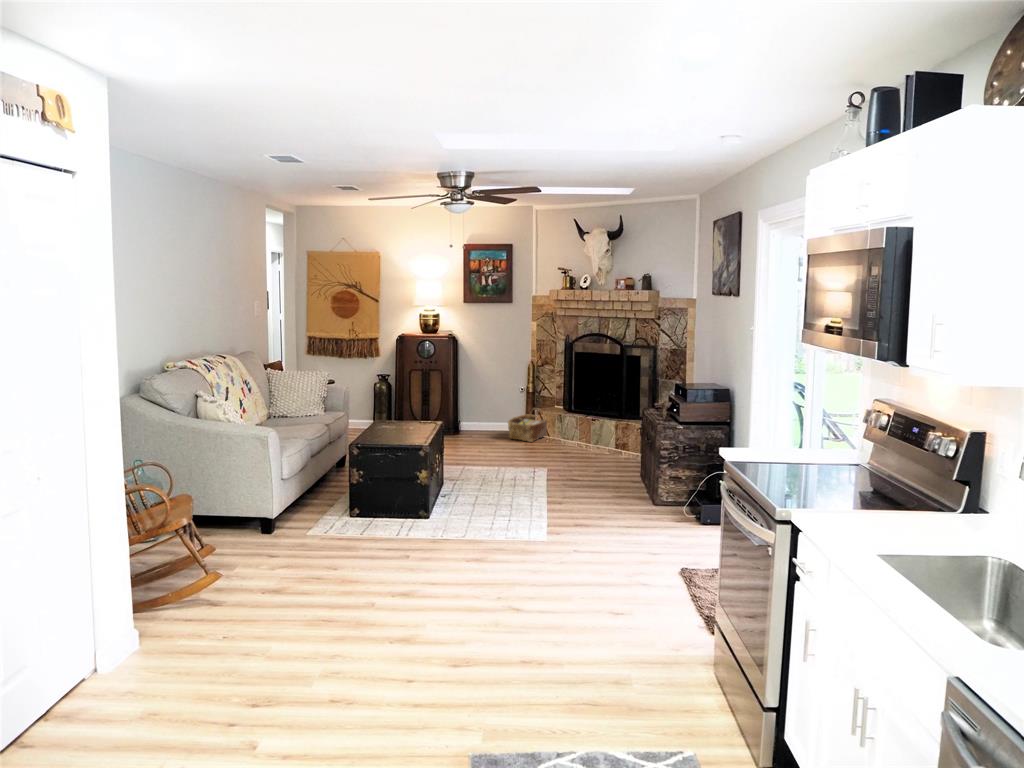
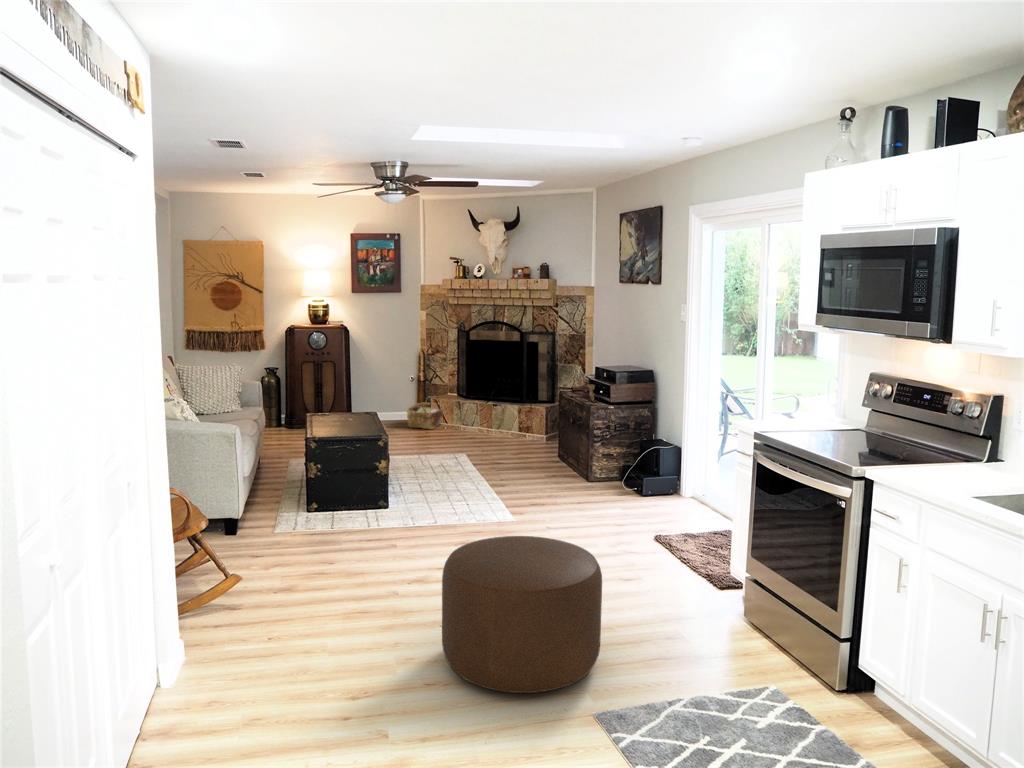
ottoman: none [353,555,520,720] -> present [442,536,602,693]

